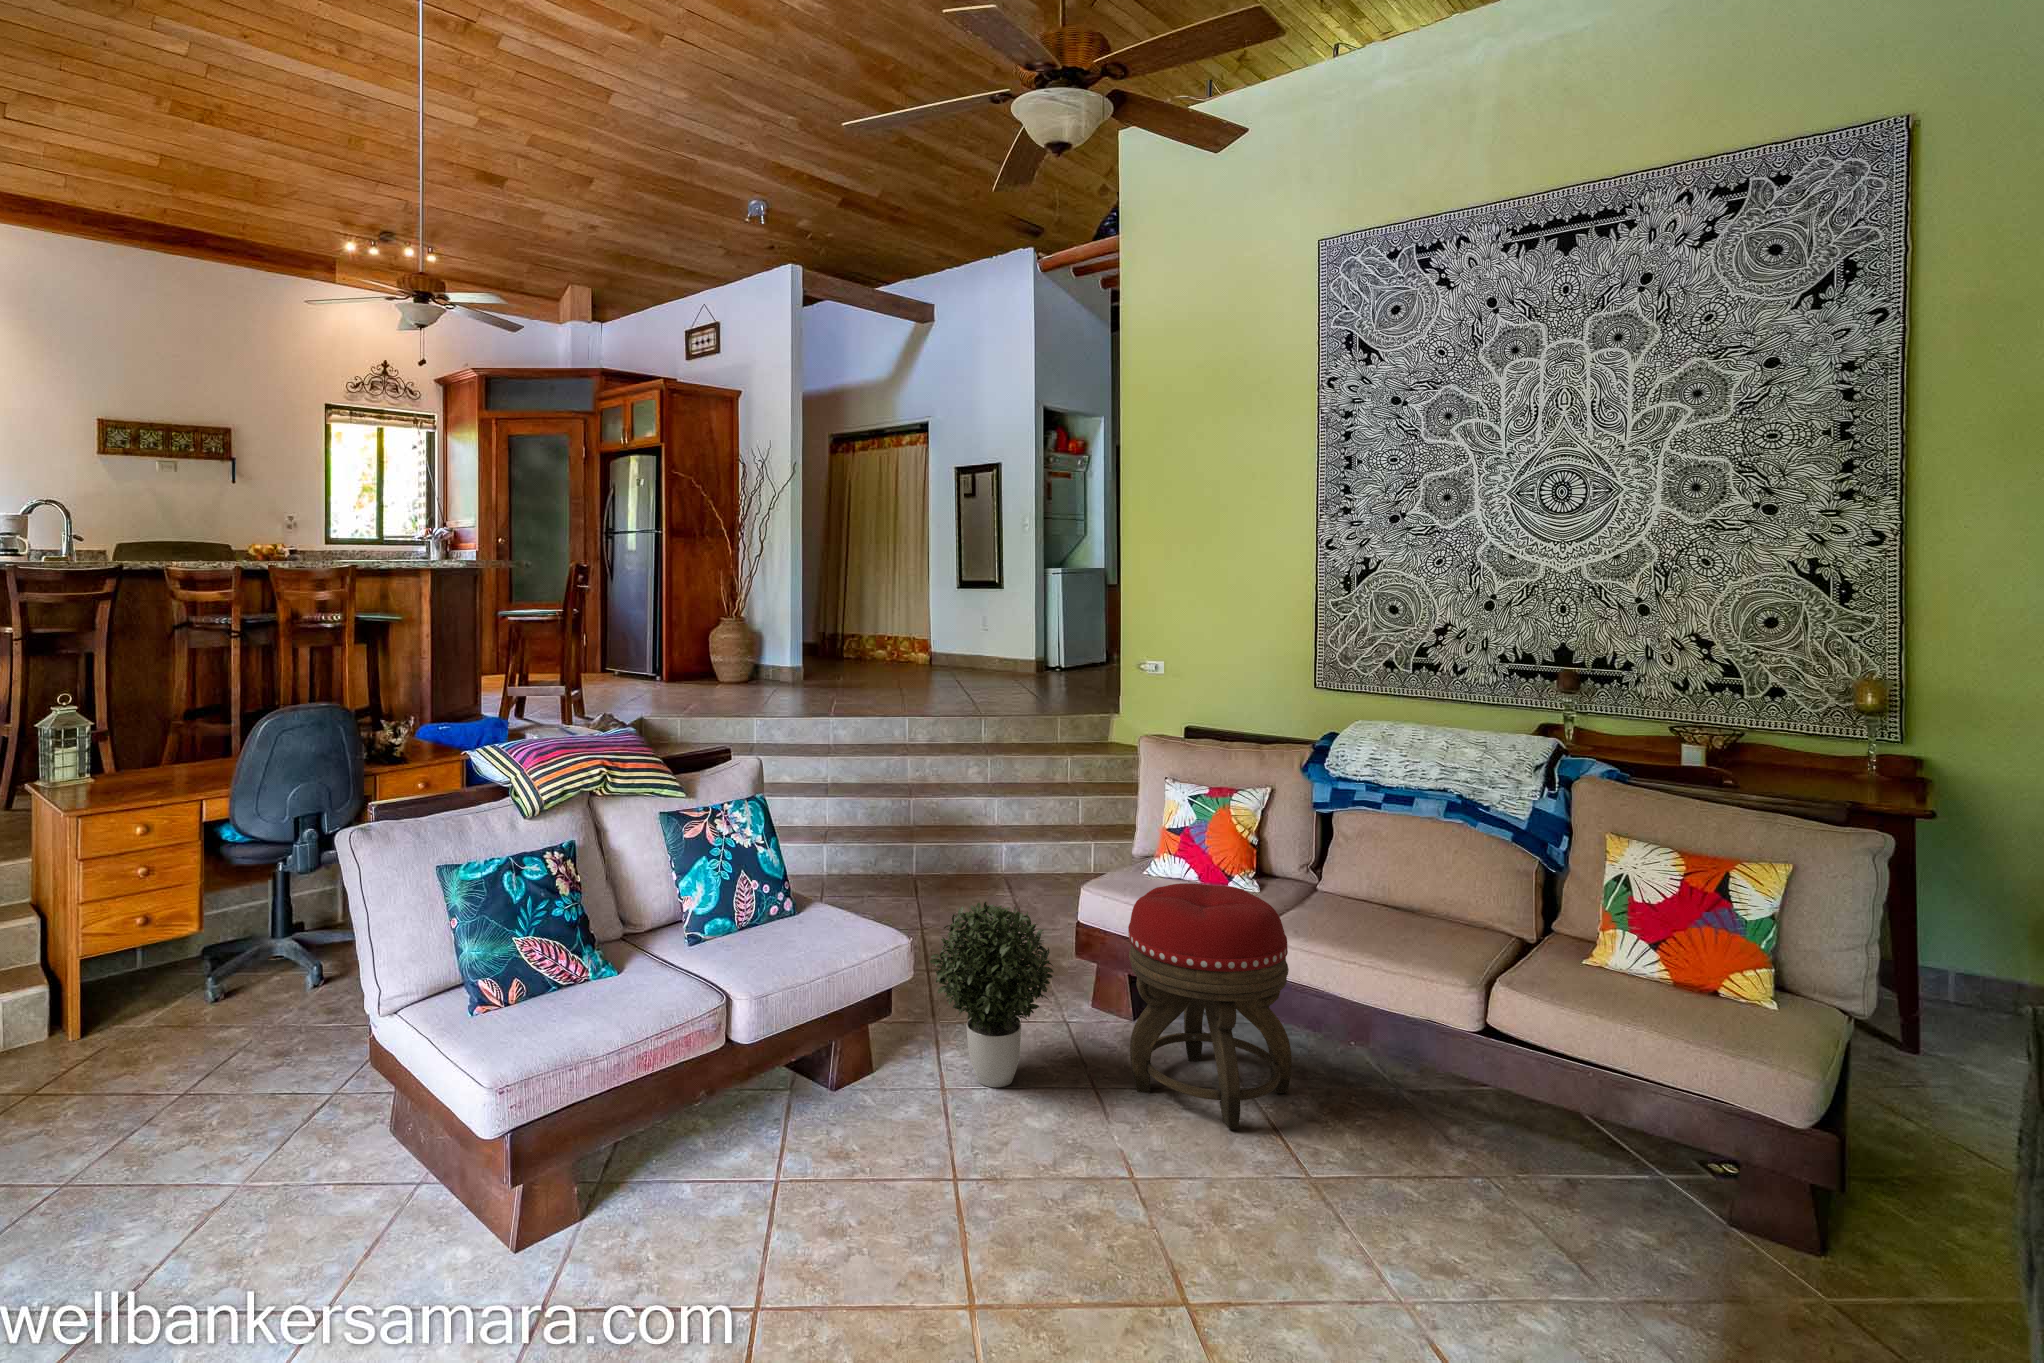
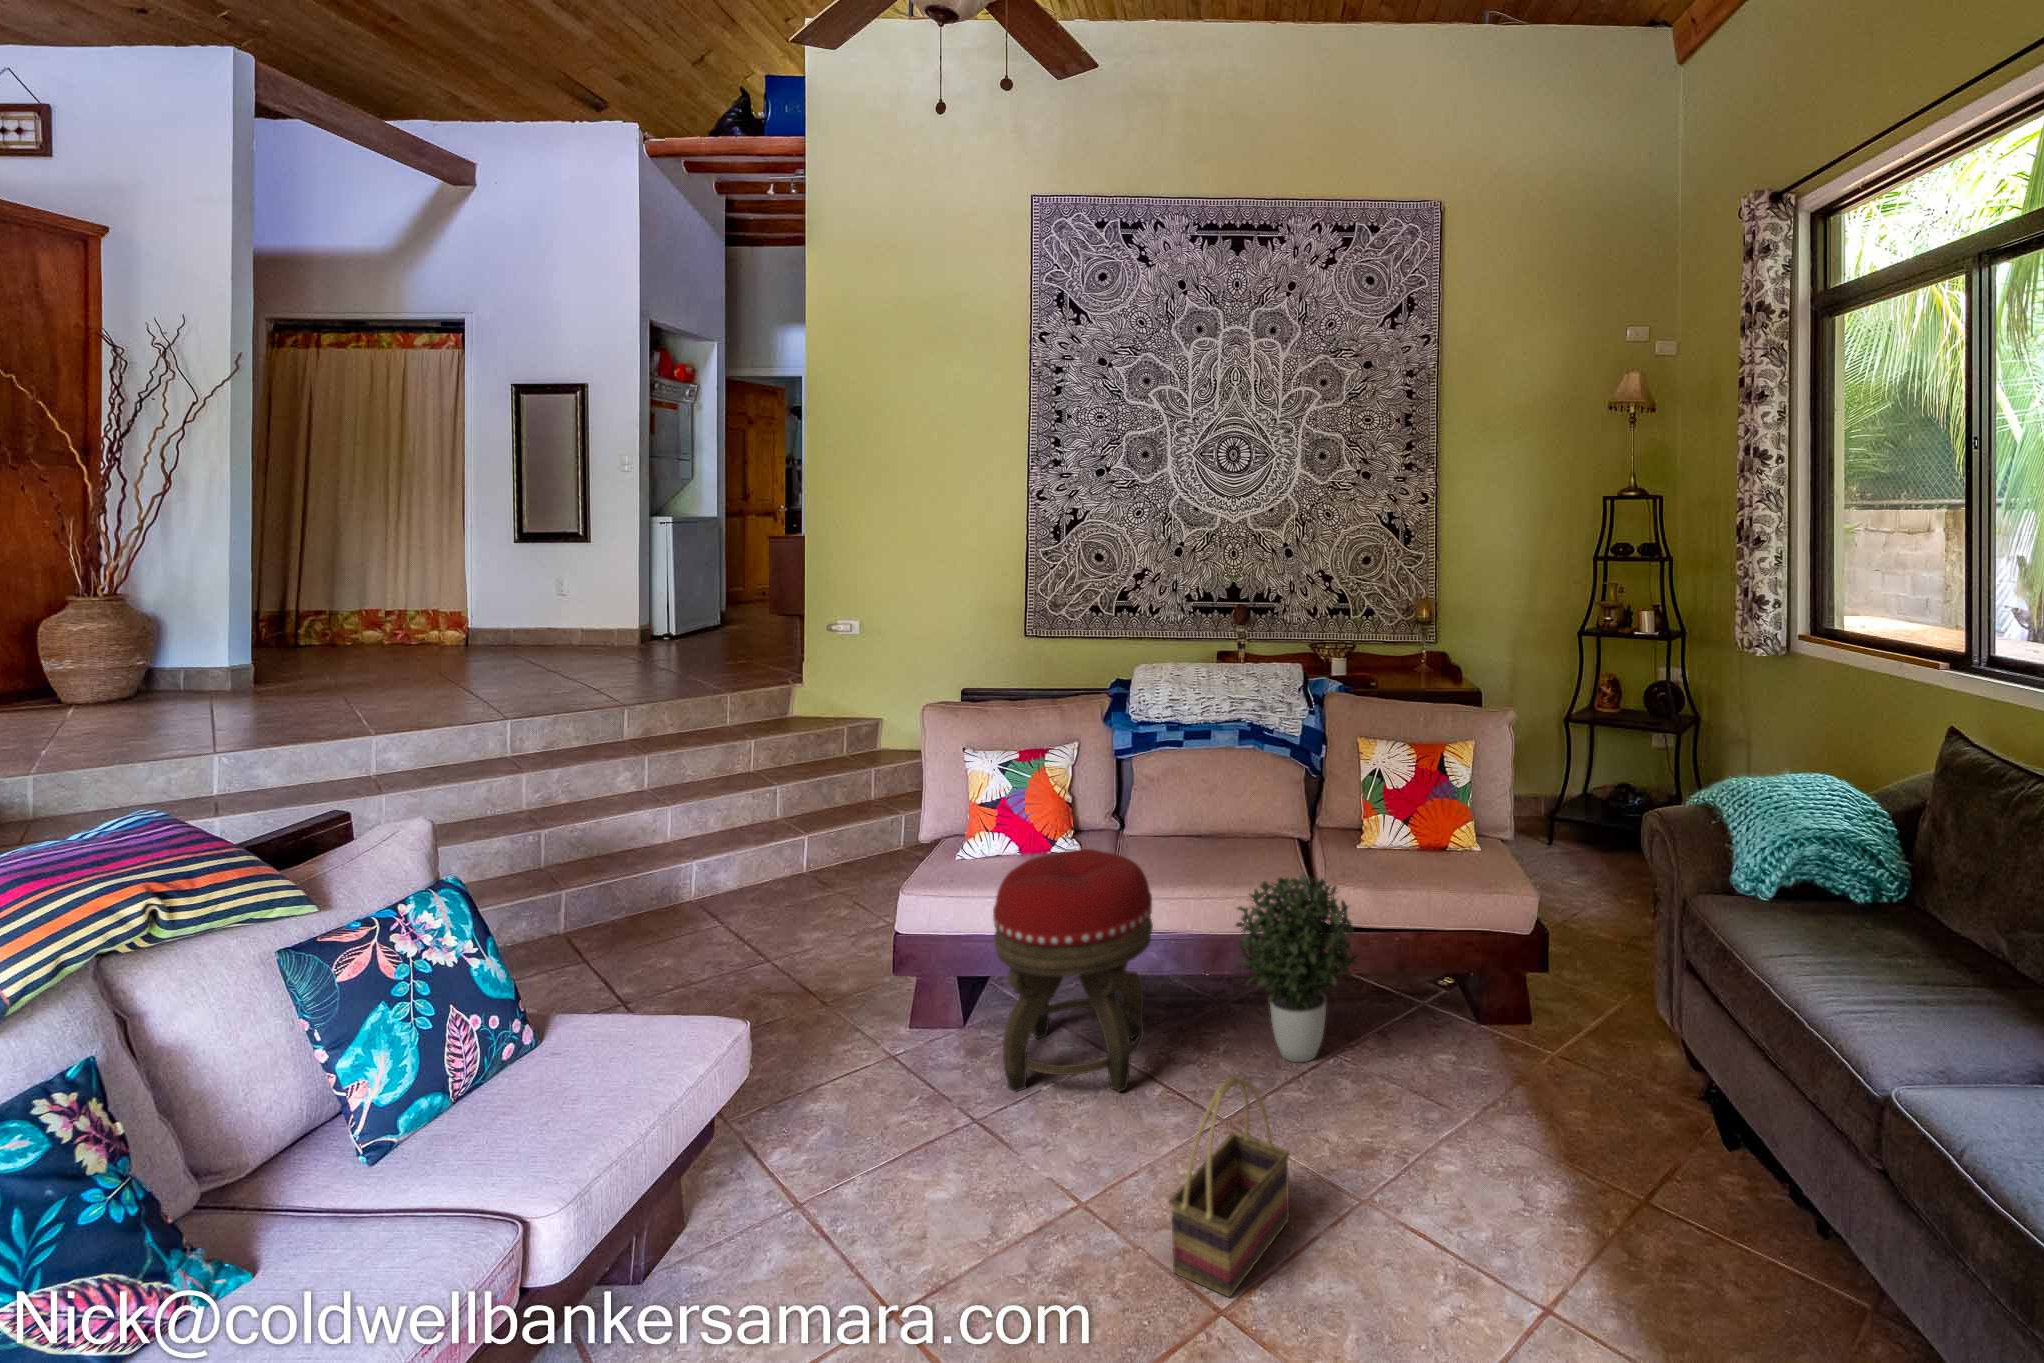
potted plant: present [929,902,1054,1087] -> present [1236,875,1359,1062]
basket: none [1163,1117,1311,1324] -> present [1169,1076,1290,1297]

